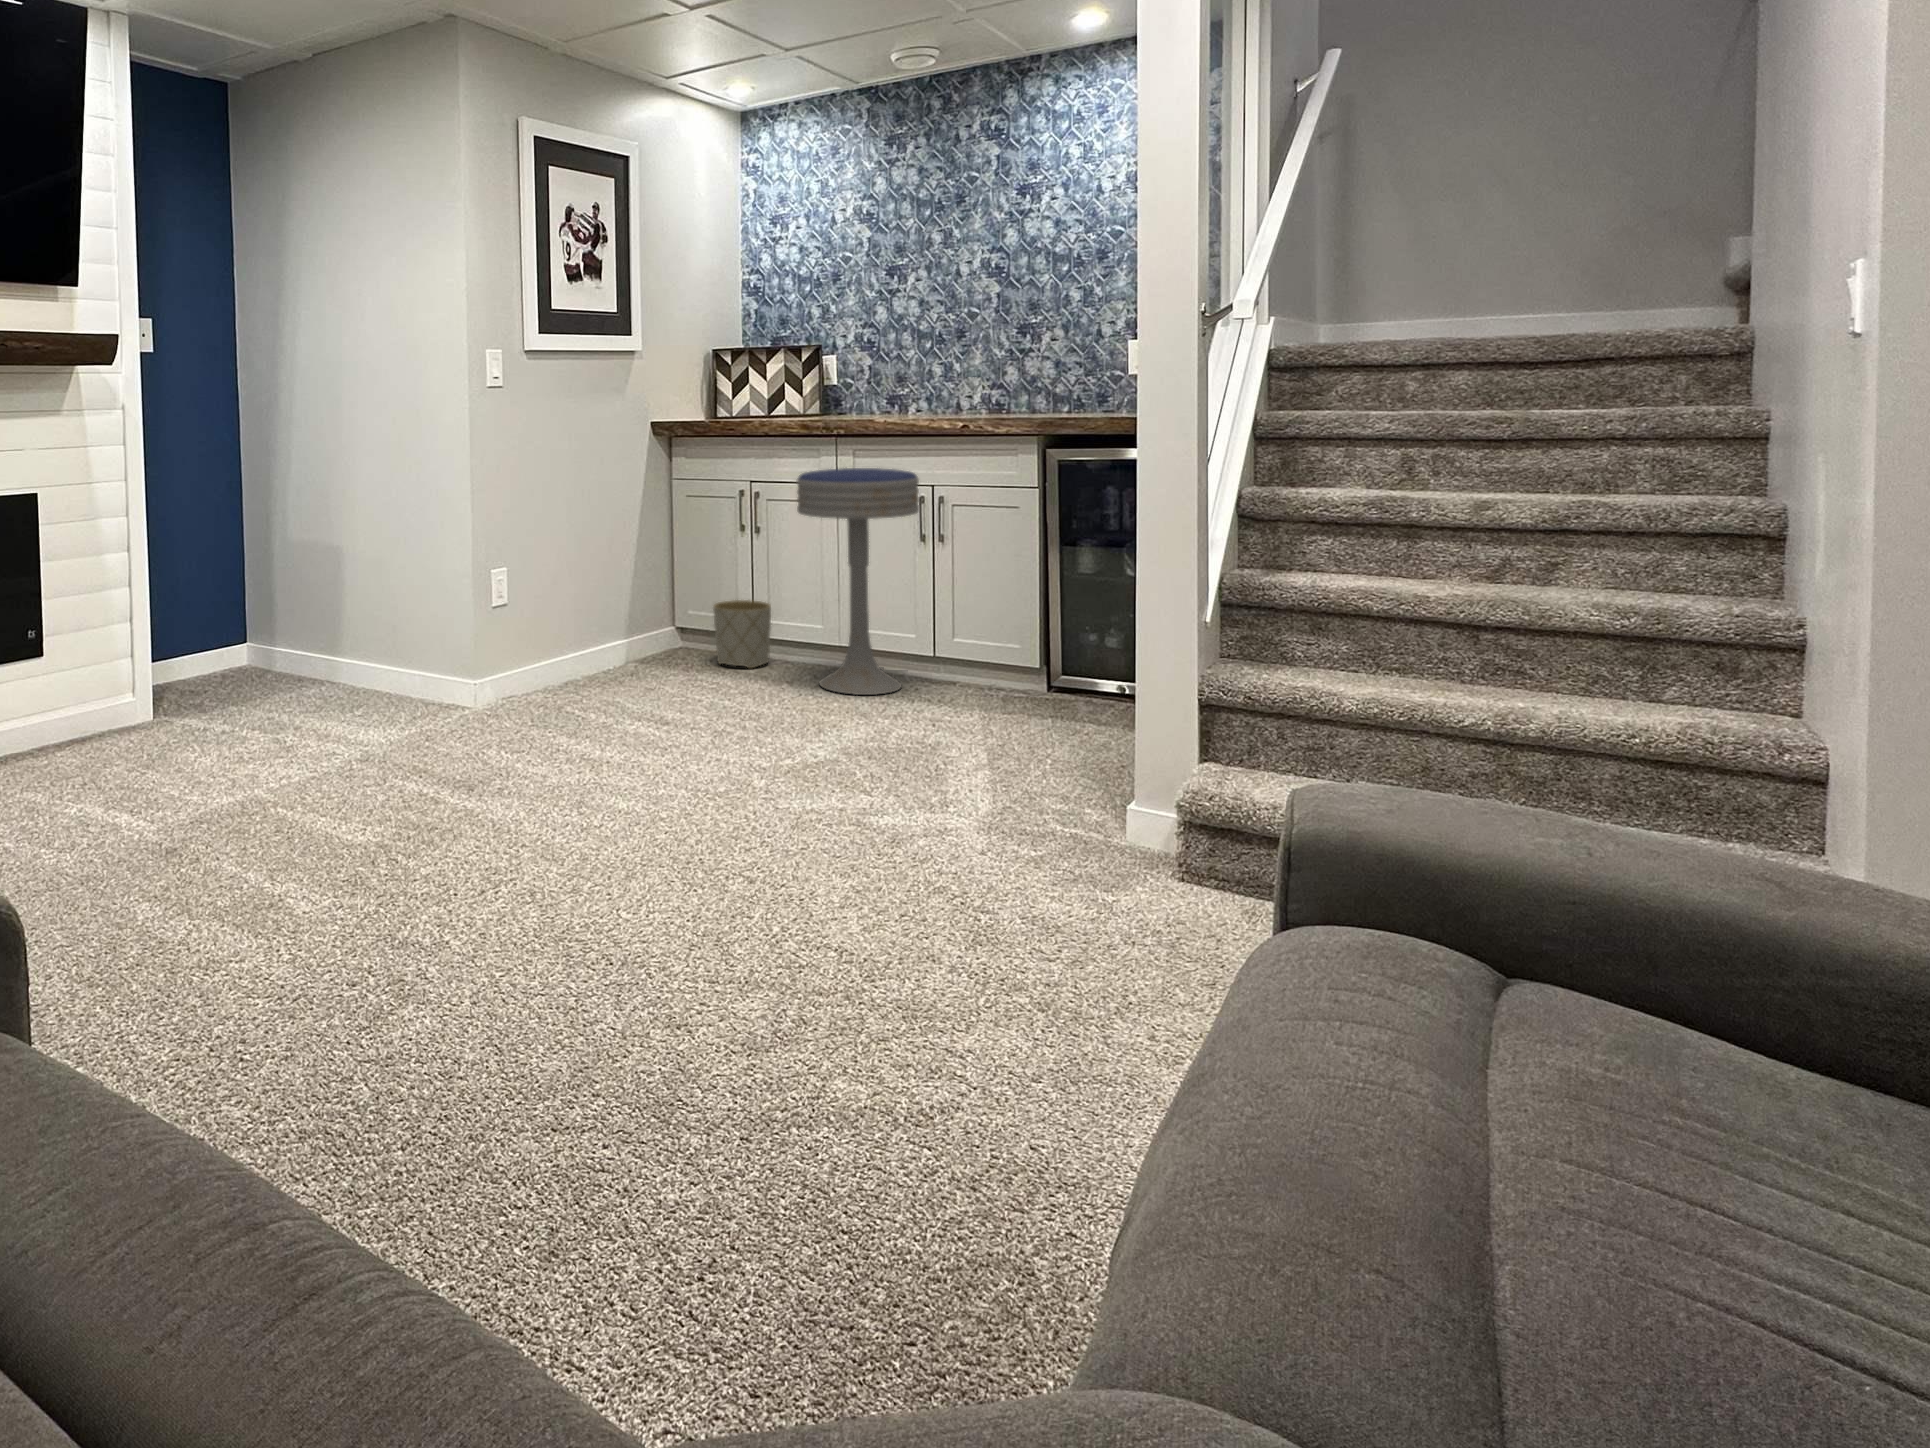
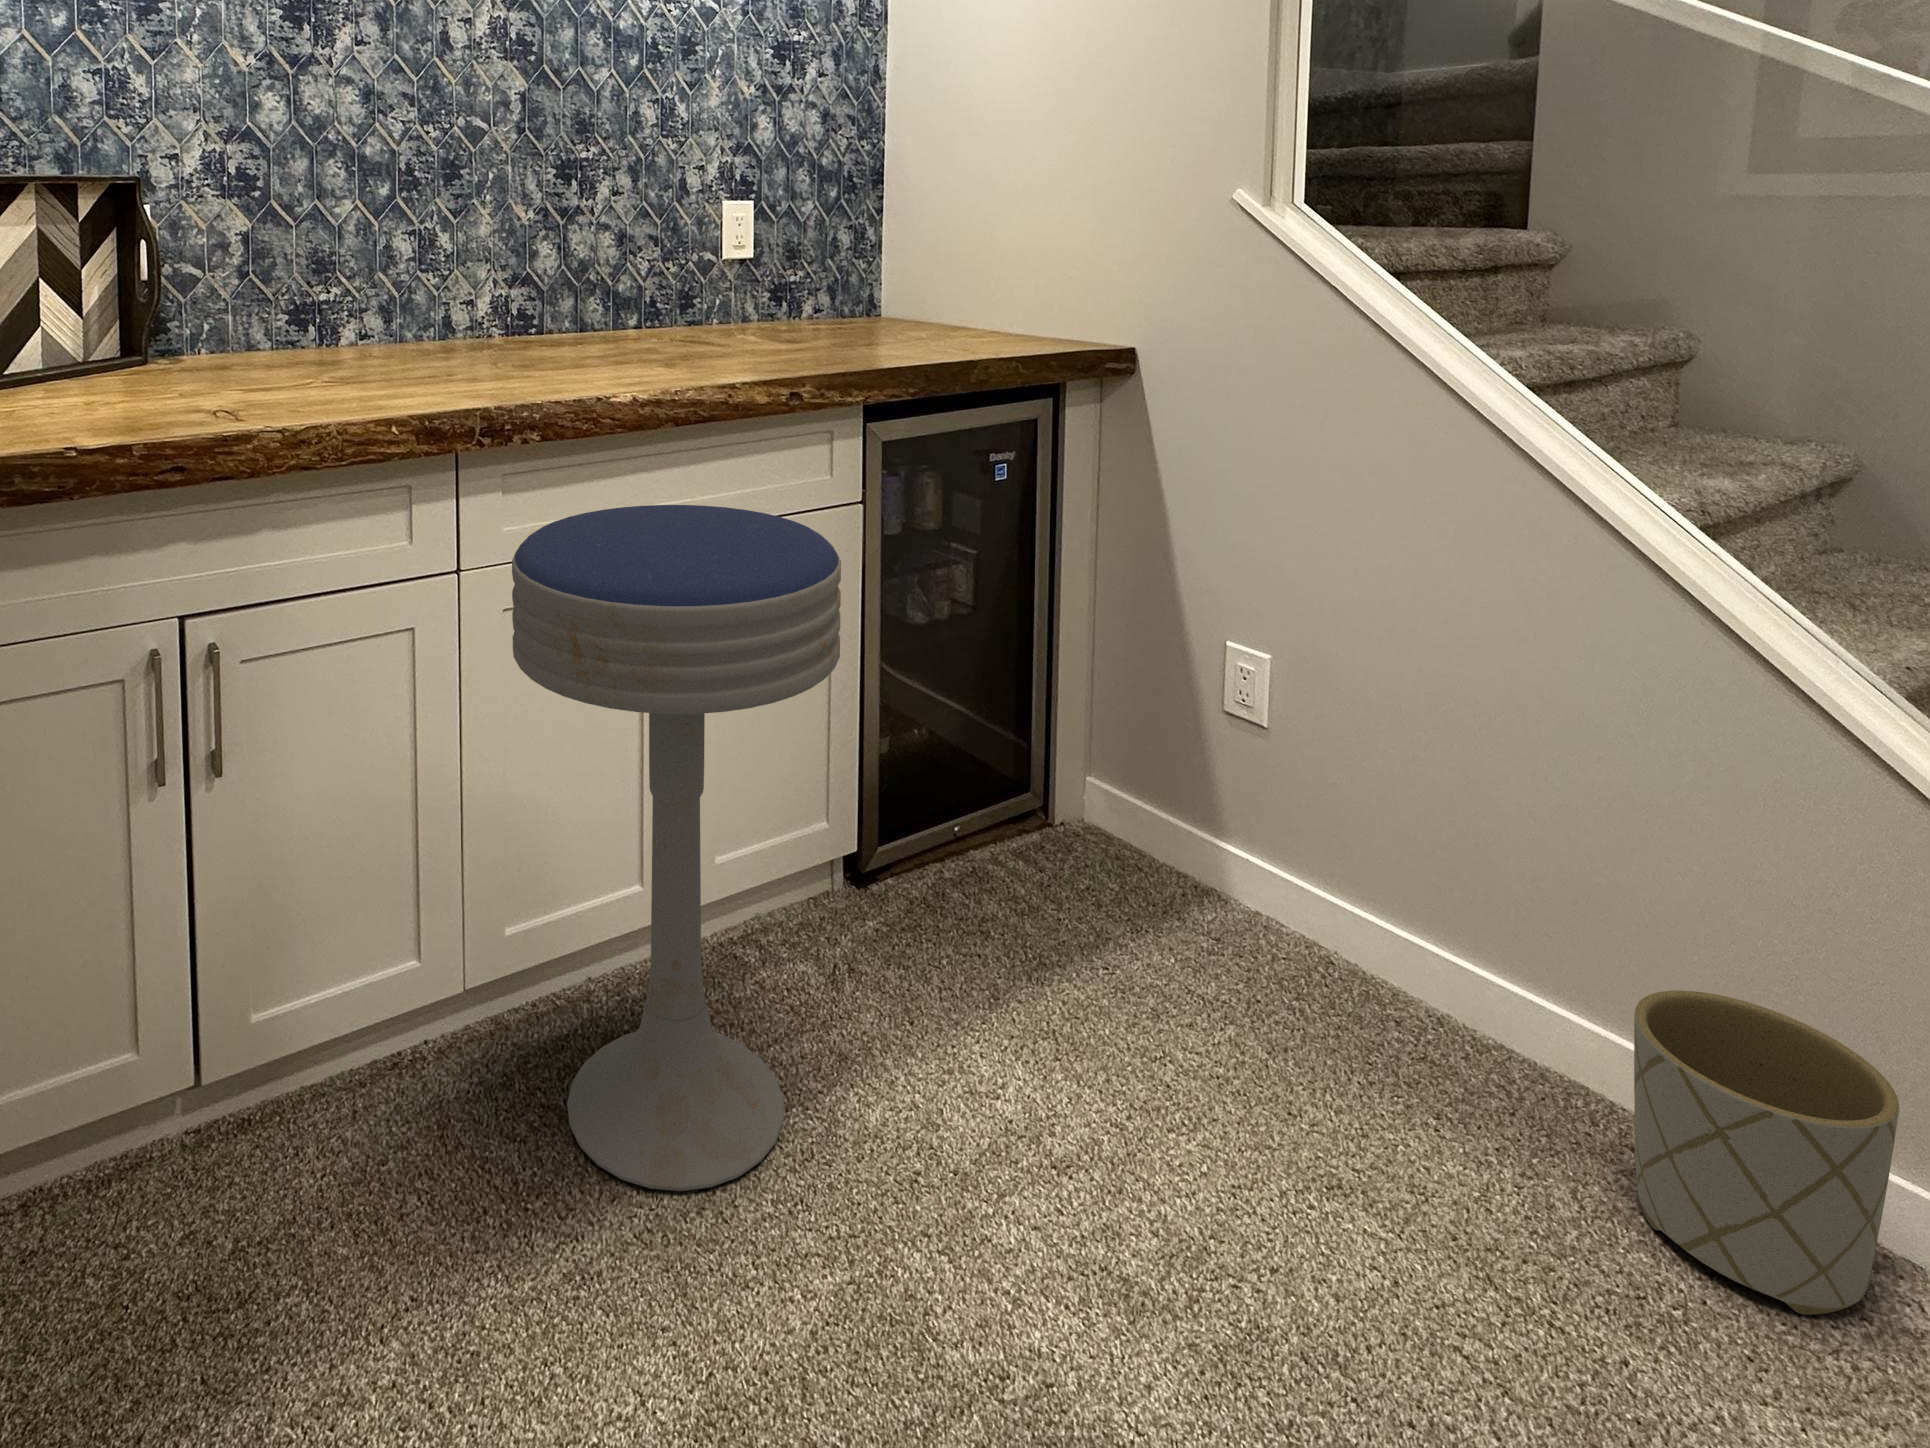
planter: present [713,600,771,669] -> present [1634,990,1899,1315]

